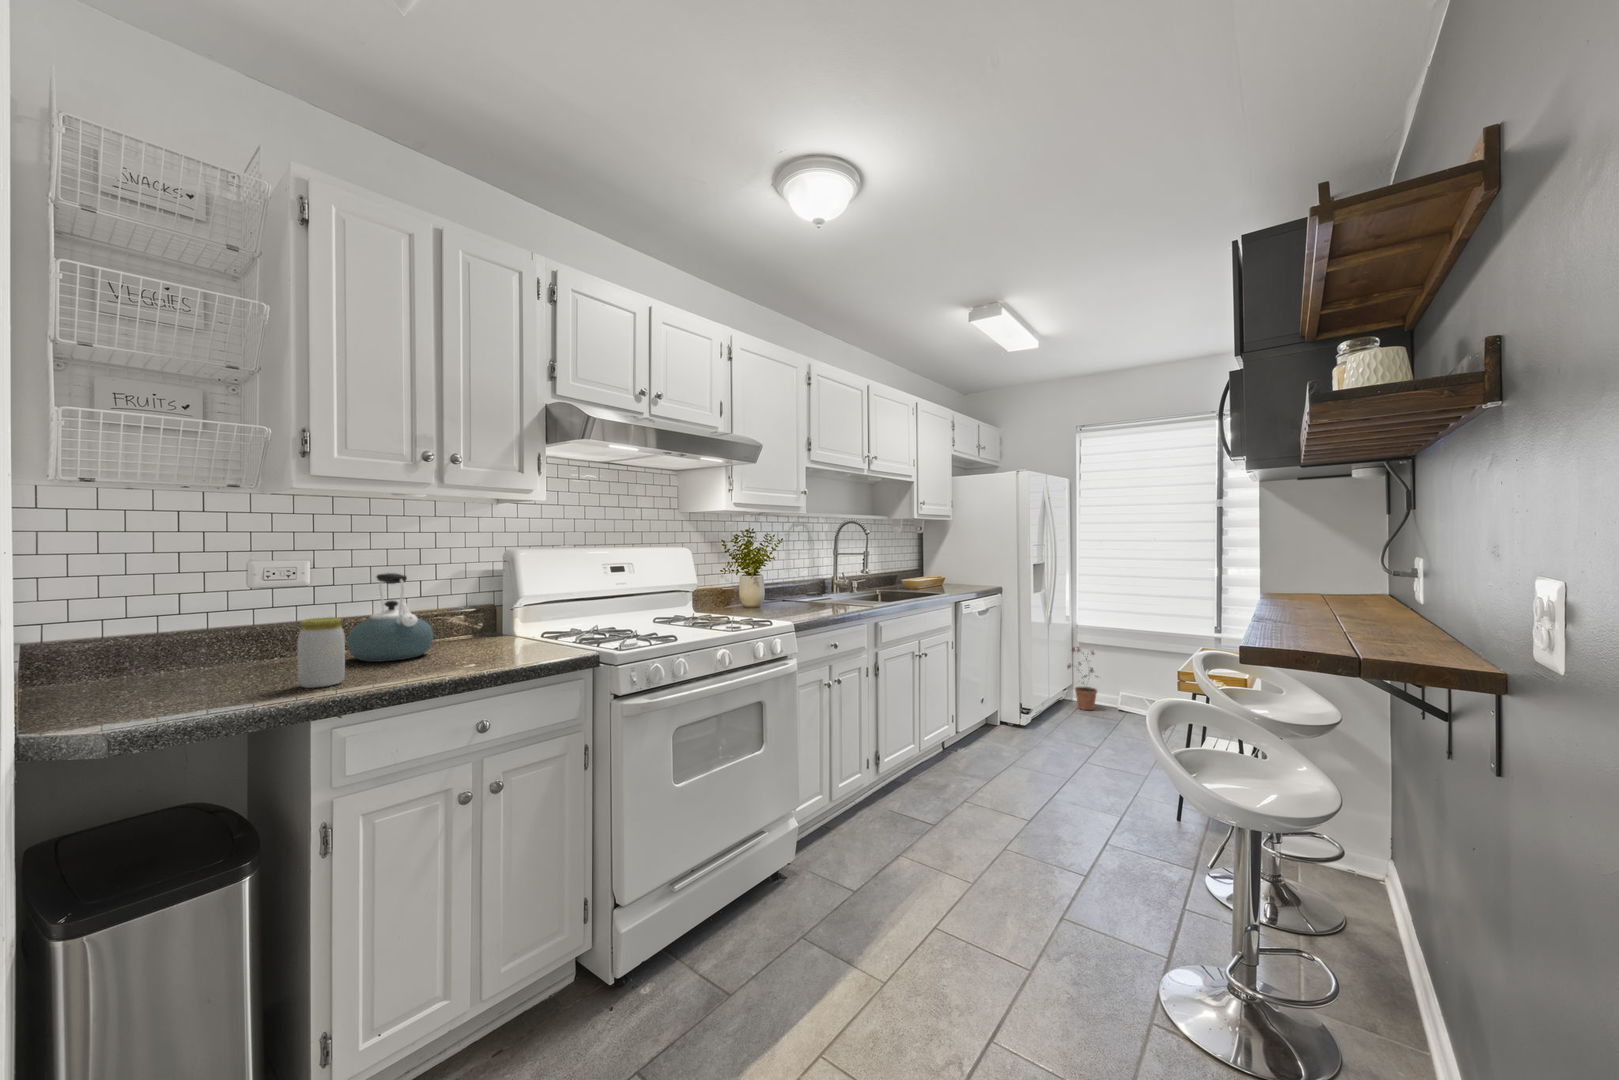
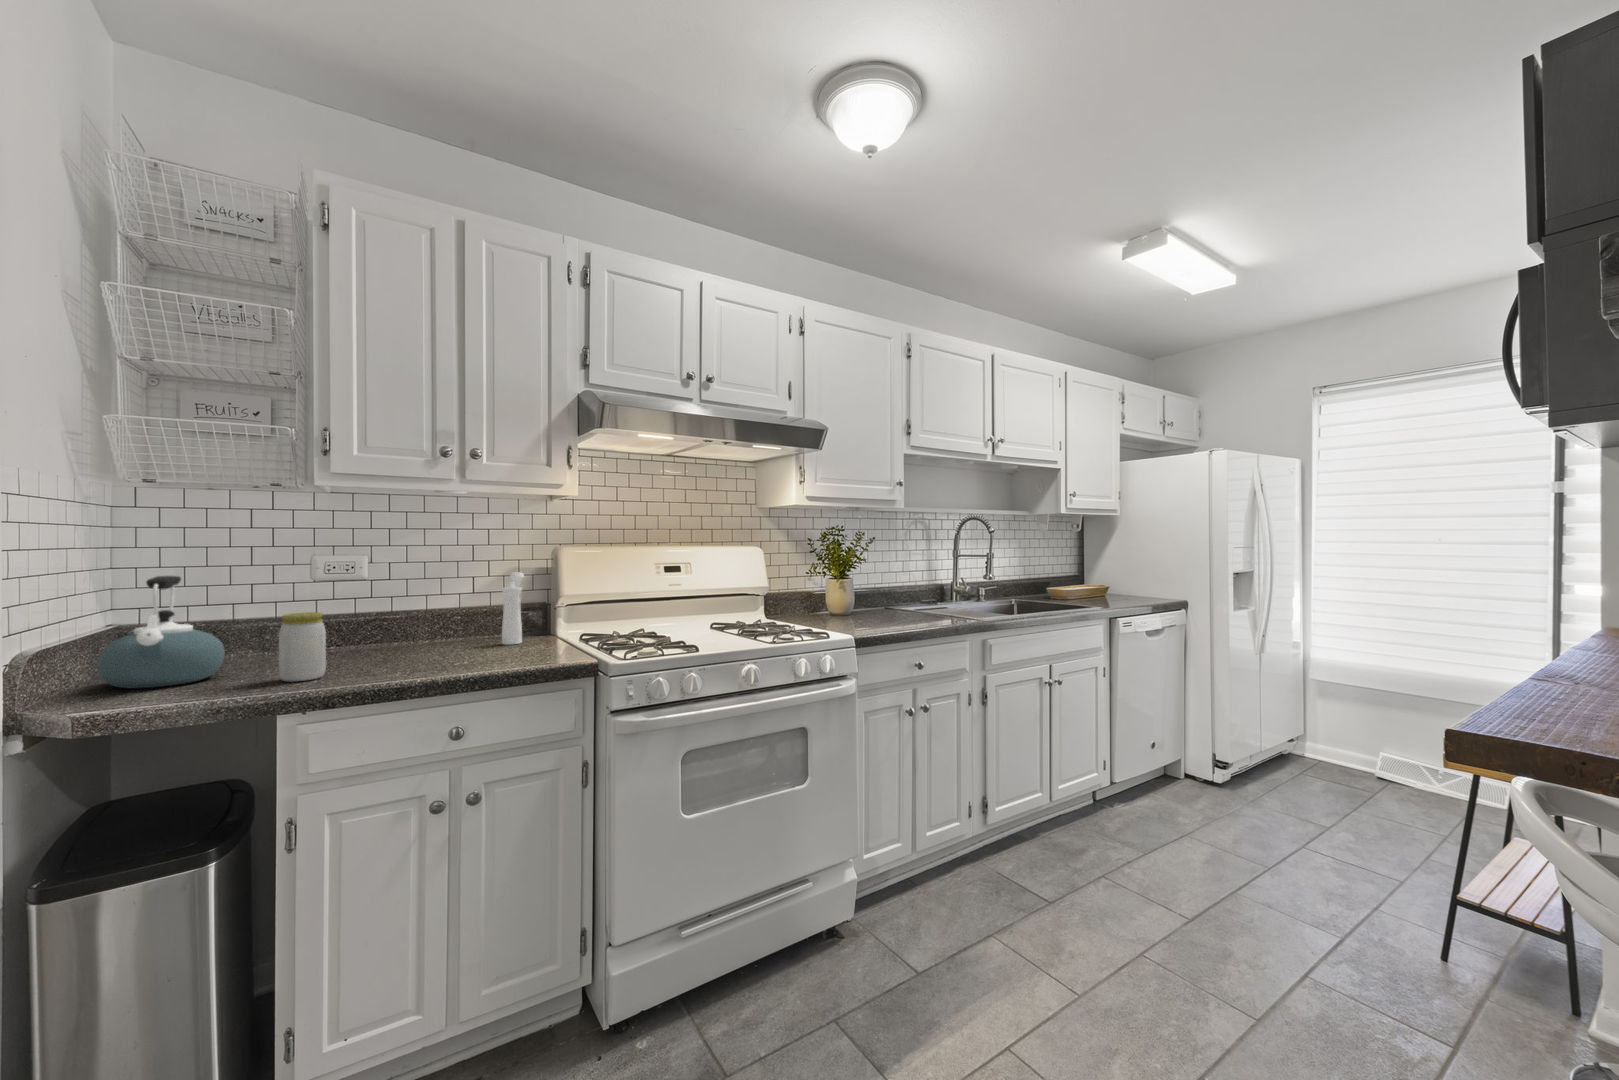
kettle: present [347,573,433,662] -> present [97,576,225,688]
pepper mill: none [467,574,489,645] -> present [502,573,524,645]
potted plant: present [1067,647,1098,710] -> none [1289,683,1343,770]

